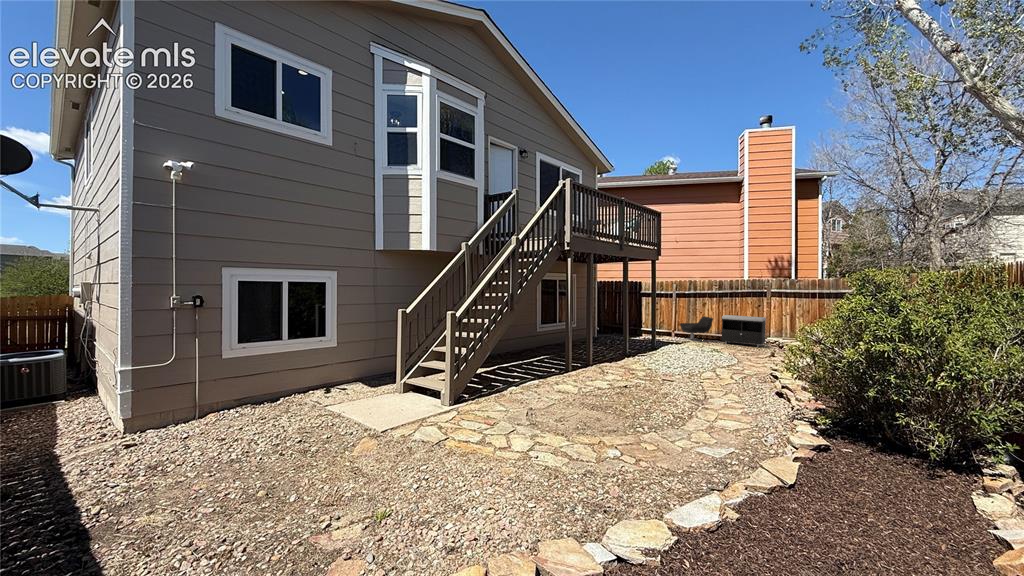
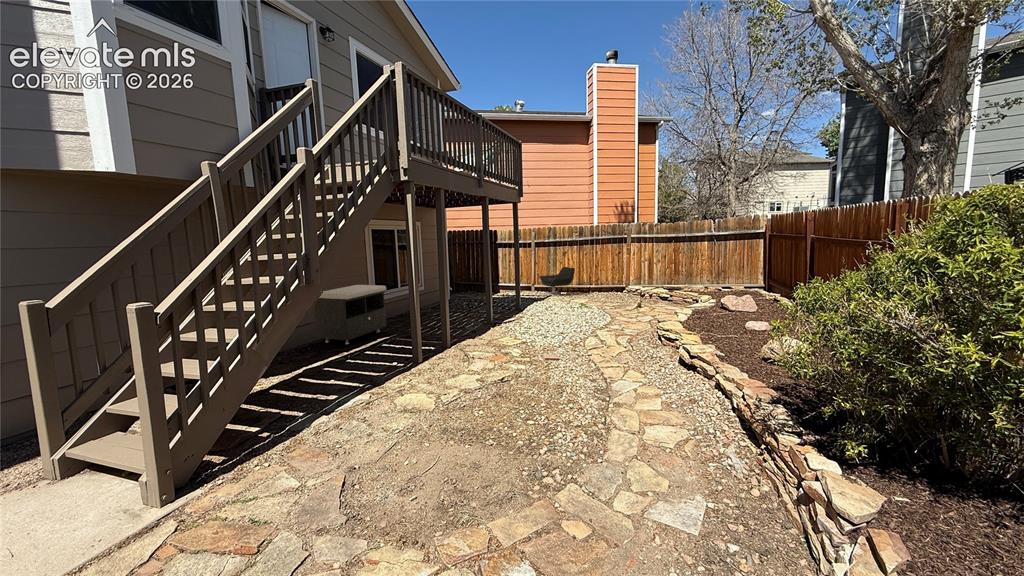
storage bench: present [721,315,766,347] -> present [314,285,387,344]

